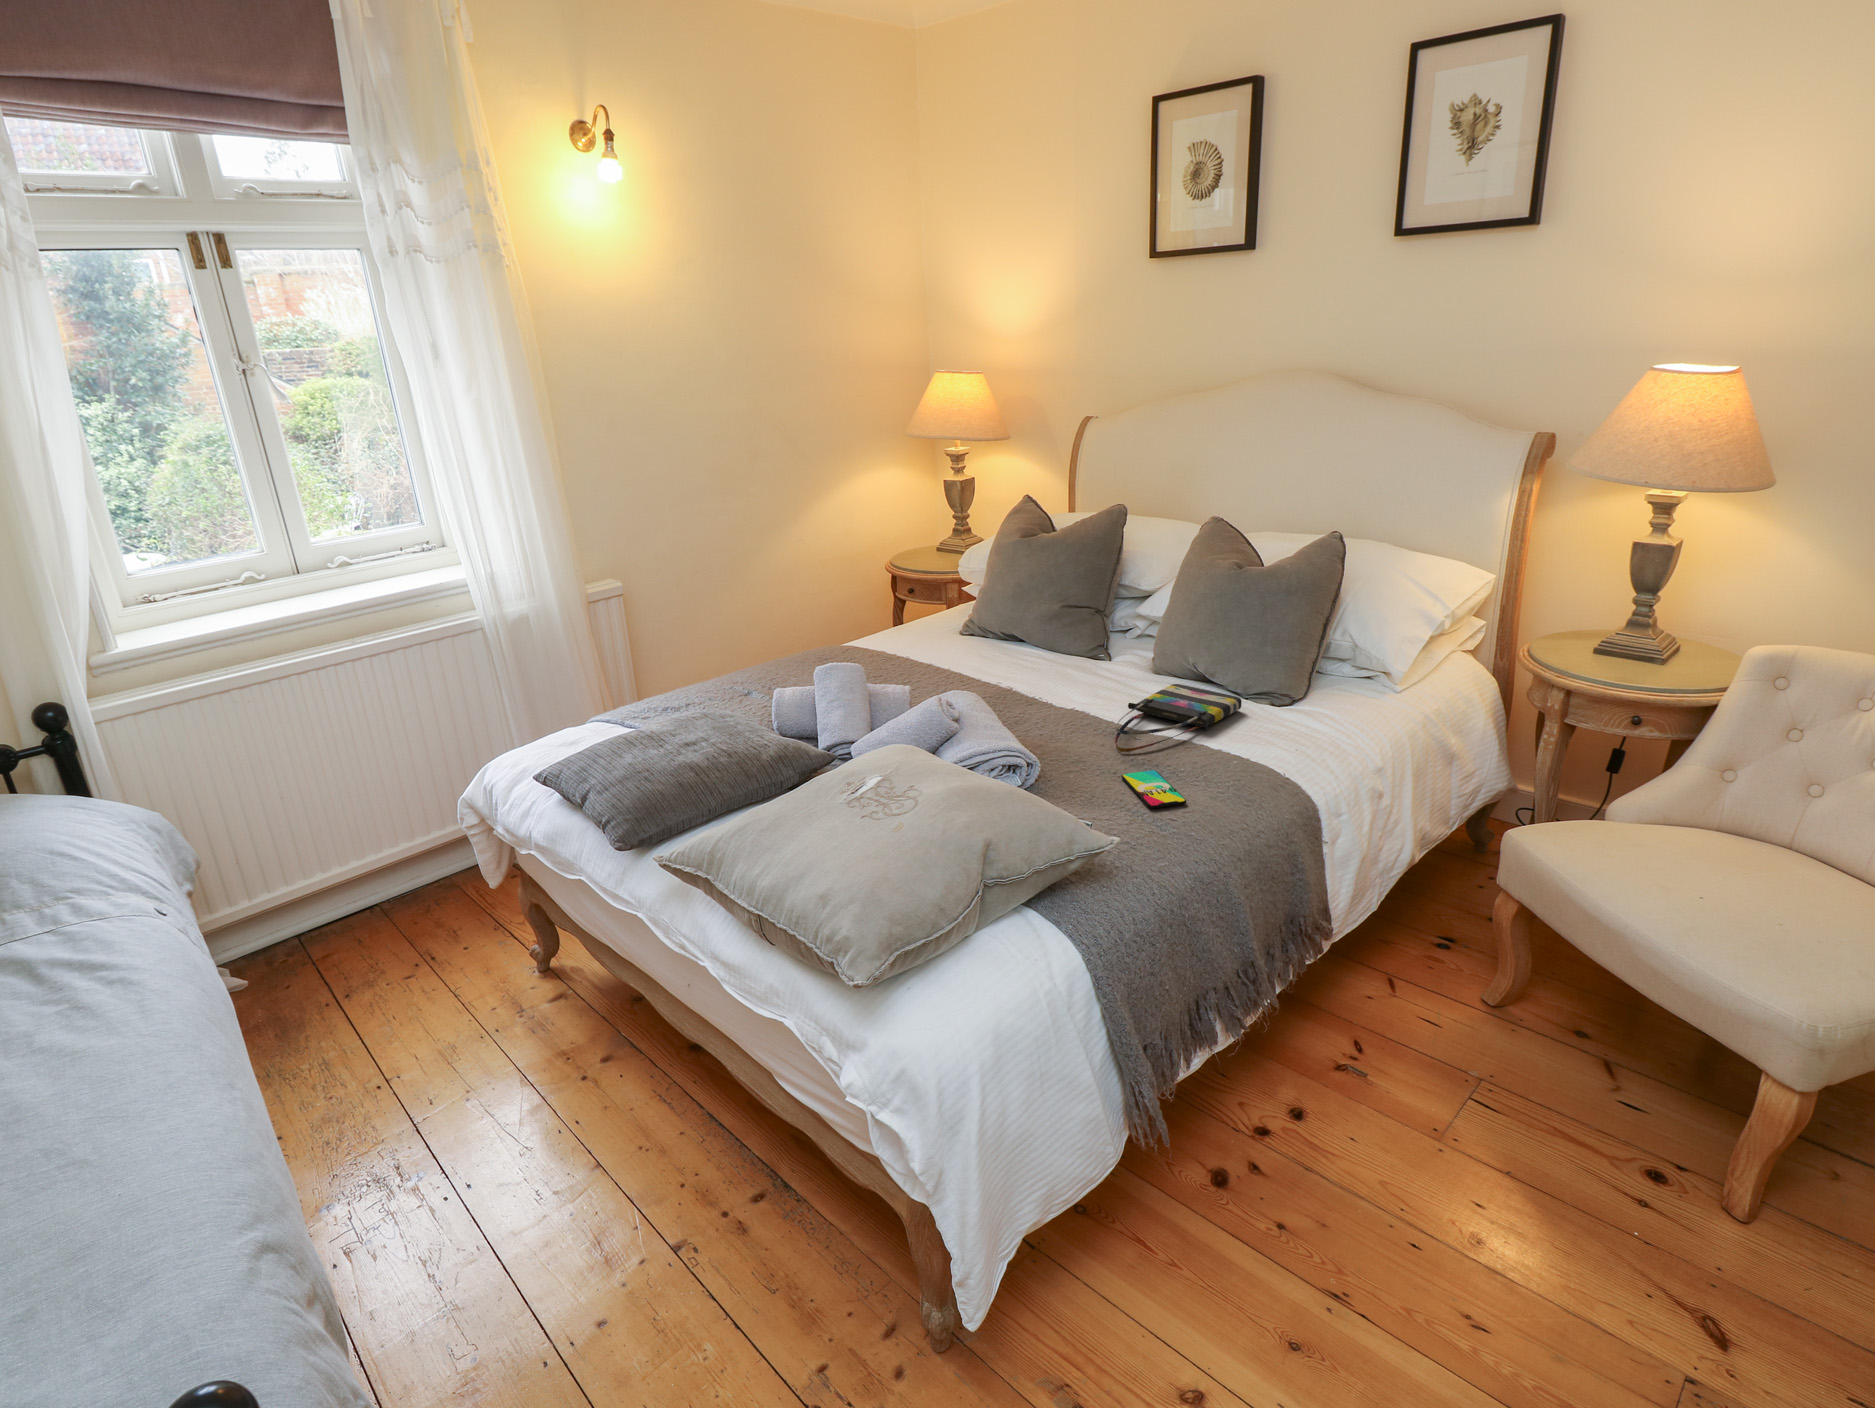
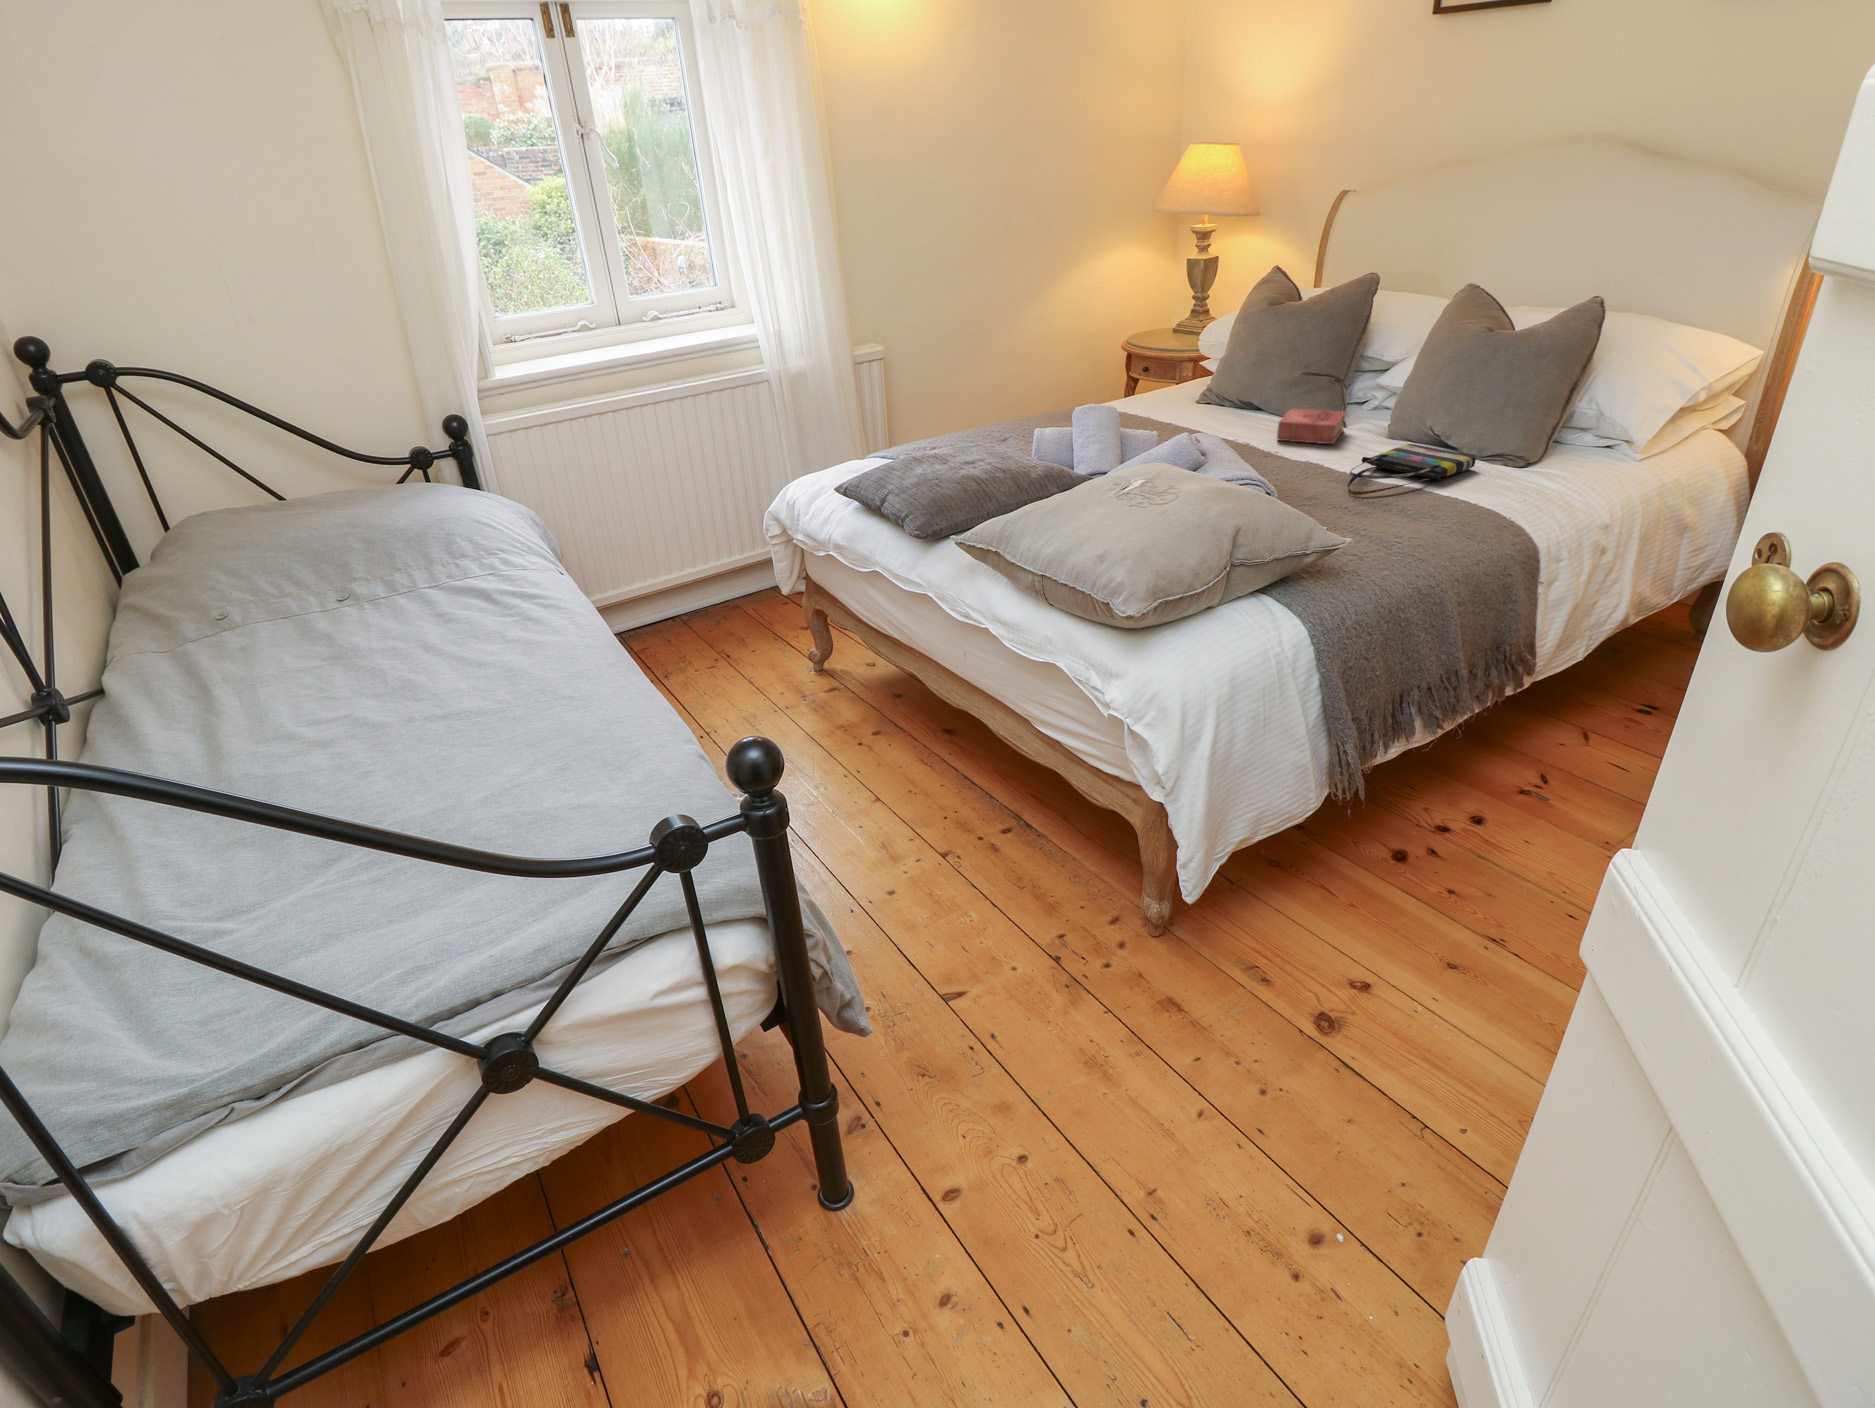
book: none [1041,645,1109,684] -> present [1277,409,1346,444]
smartphone: present [1122,770,1186,808] -> none [1352,509,1413,535]

